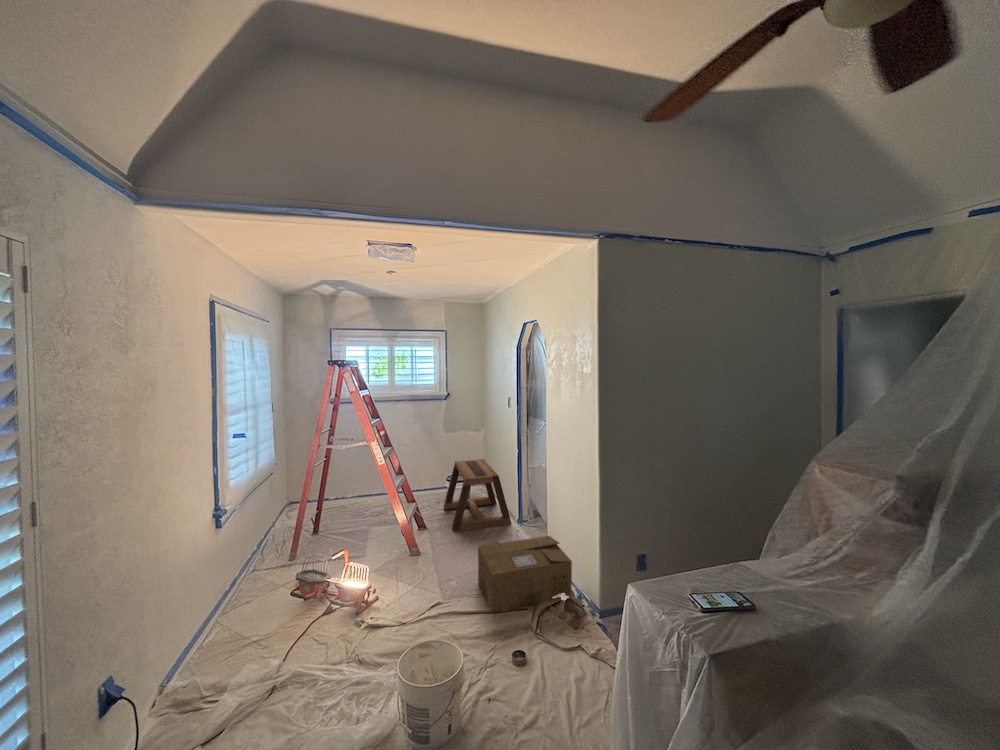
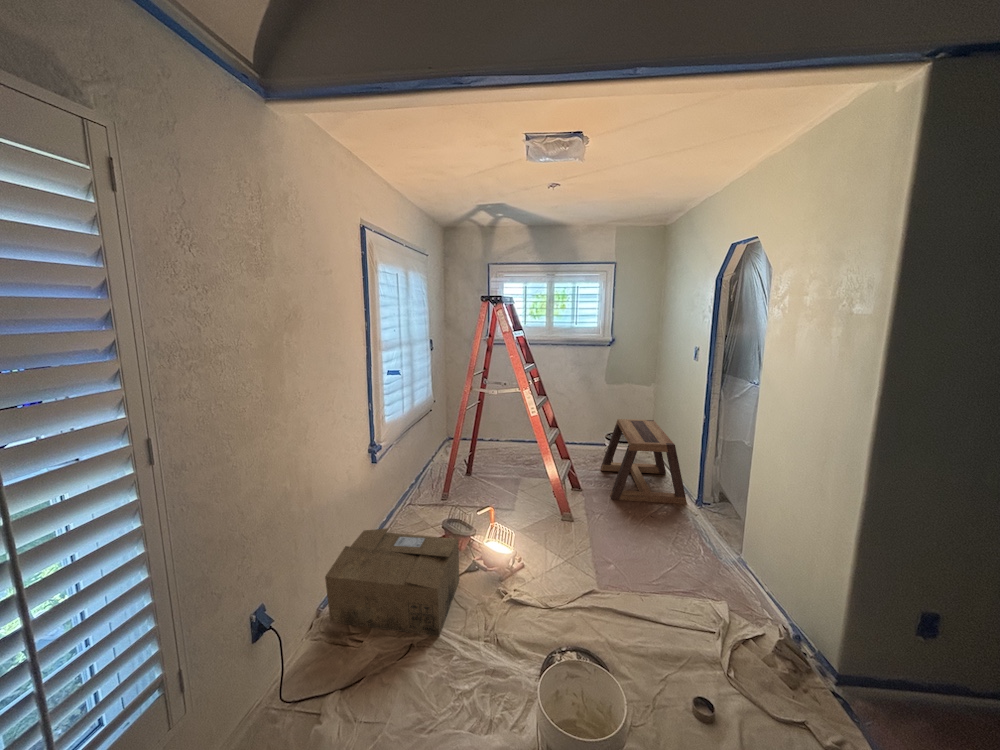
cardboard box: present [478,536,572,614] -> present [325,528,459,636]

